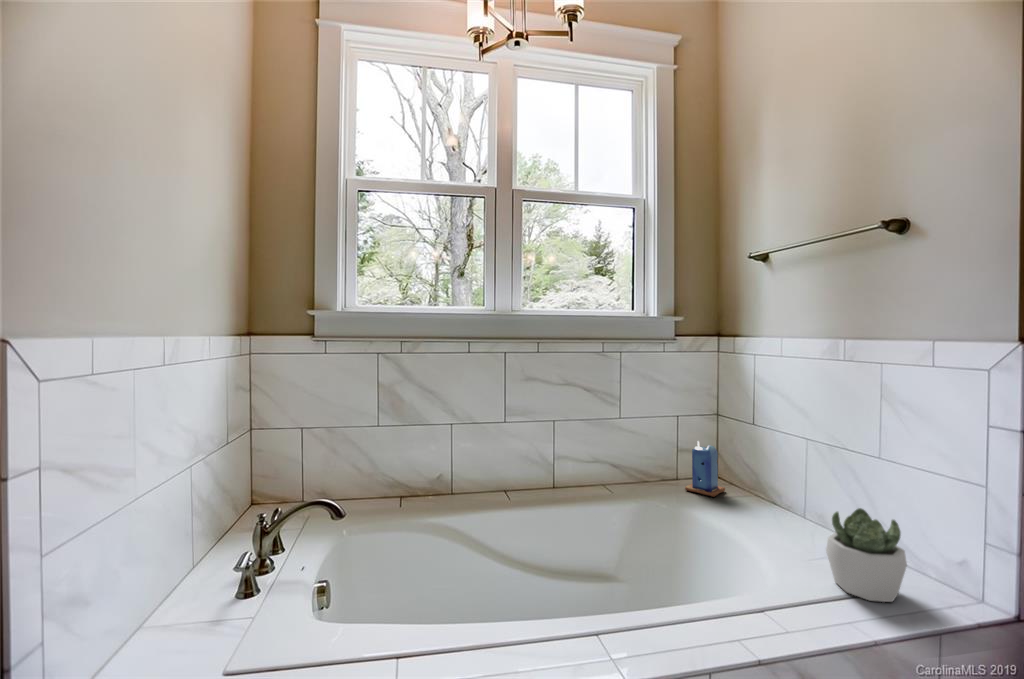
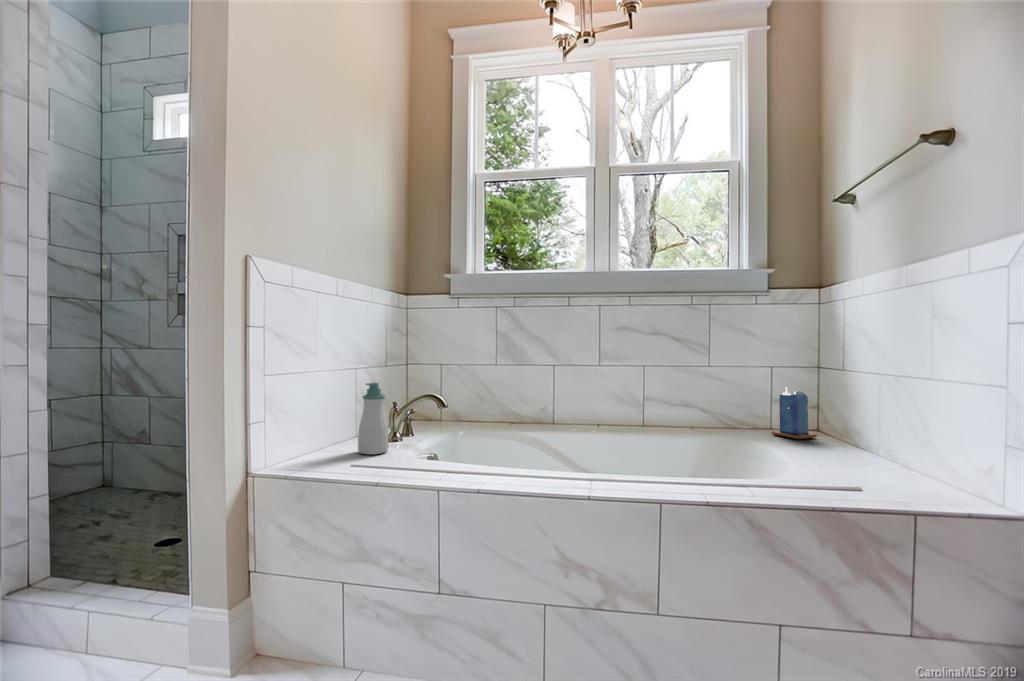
succulent plant: present [826,508,907,602] -> none [851,415,928,495]
soap bottle: none [196,521,252,649] -> present [358,383,388,454]

